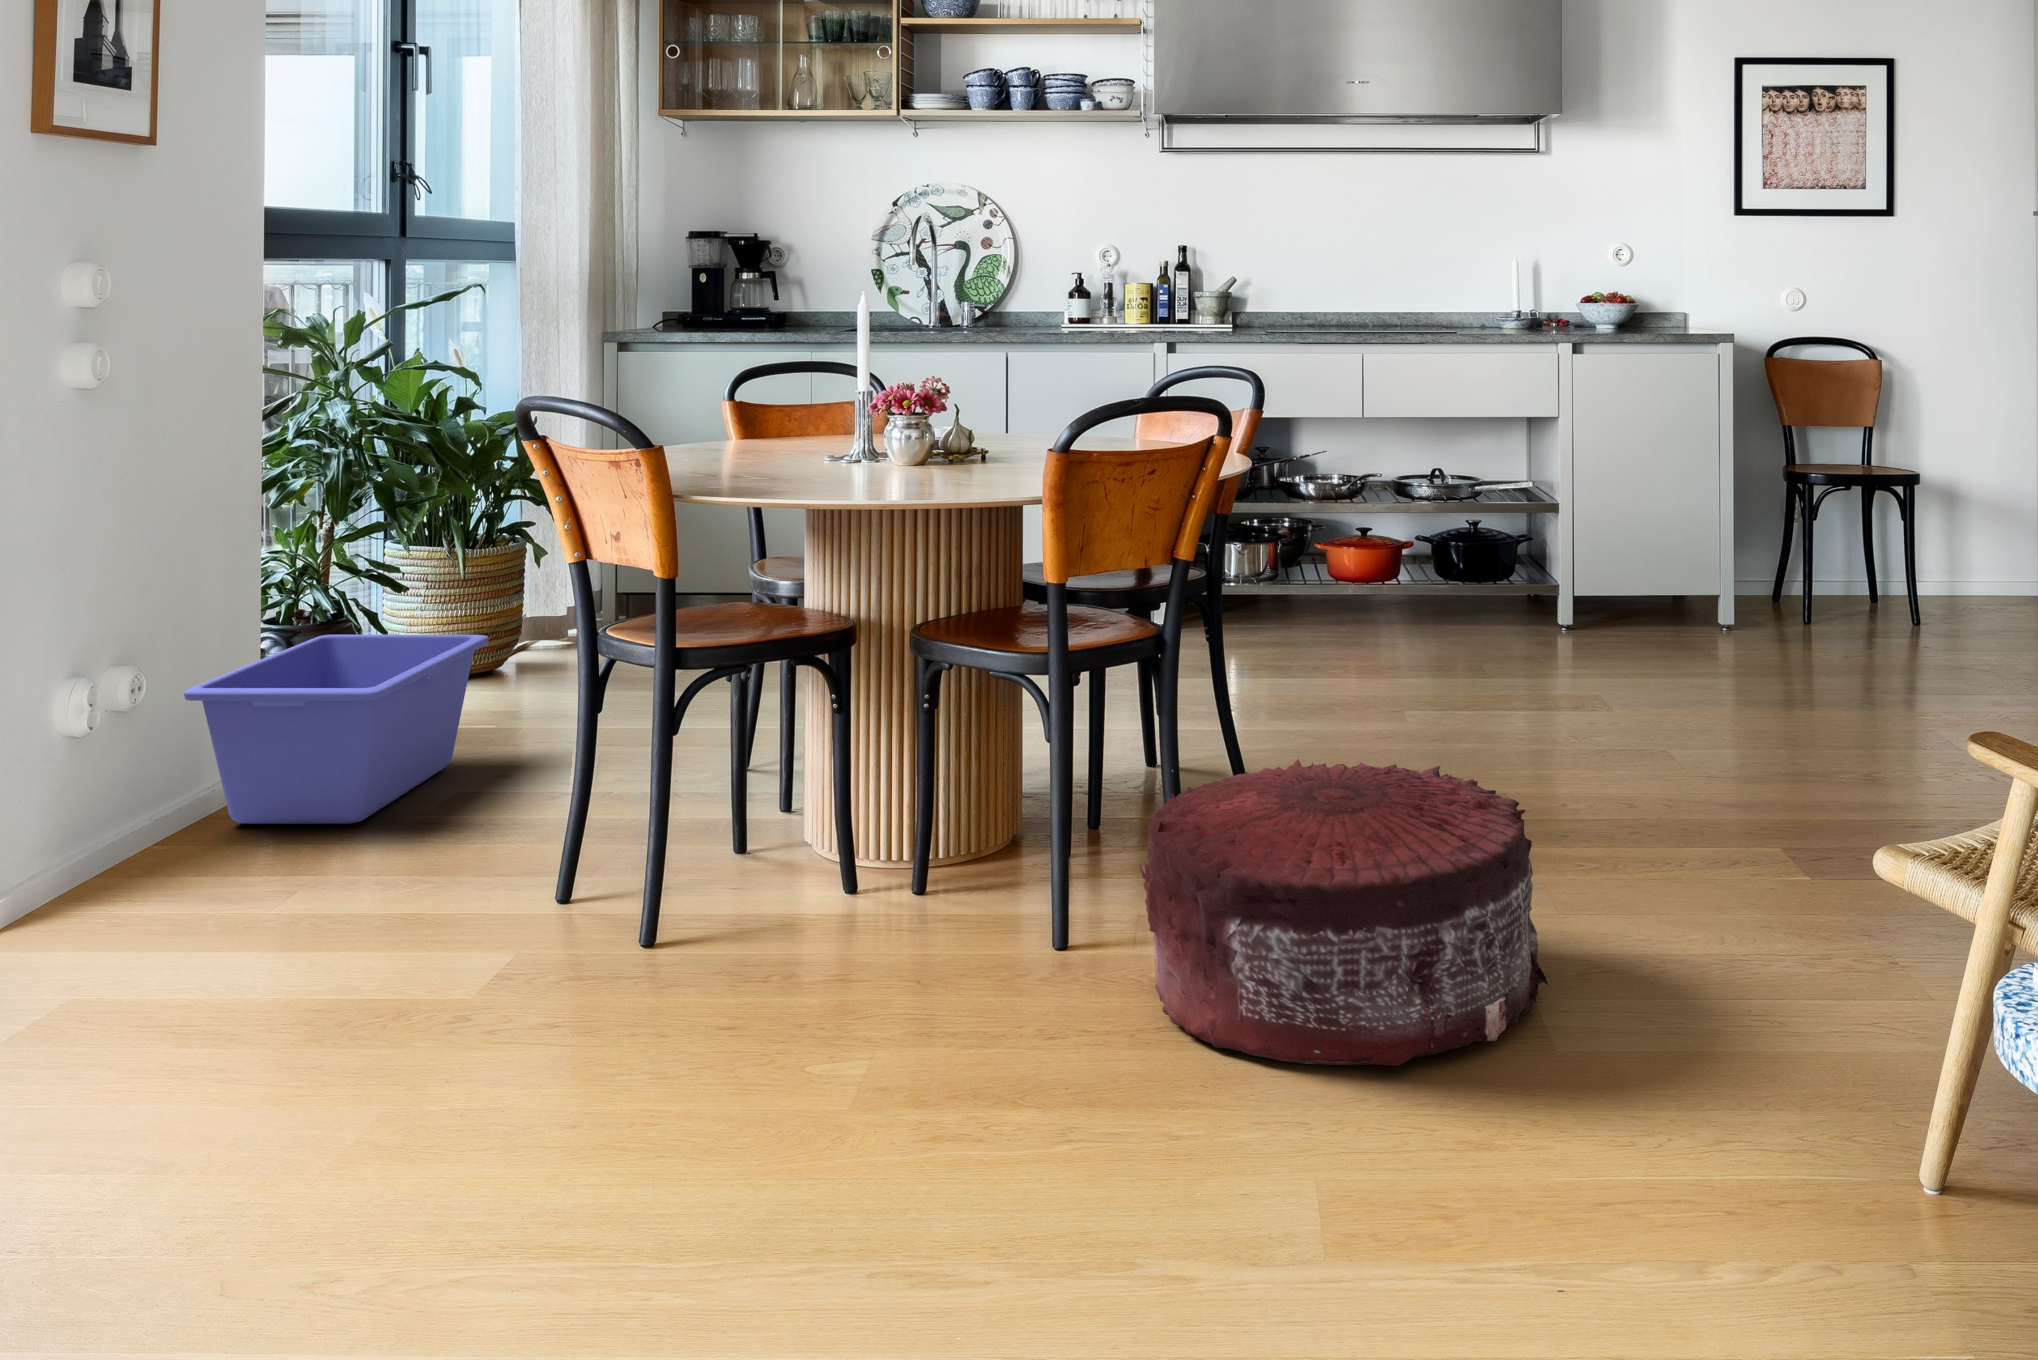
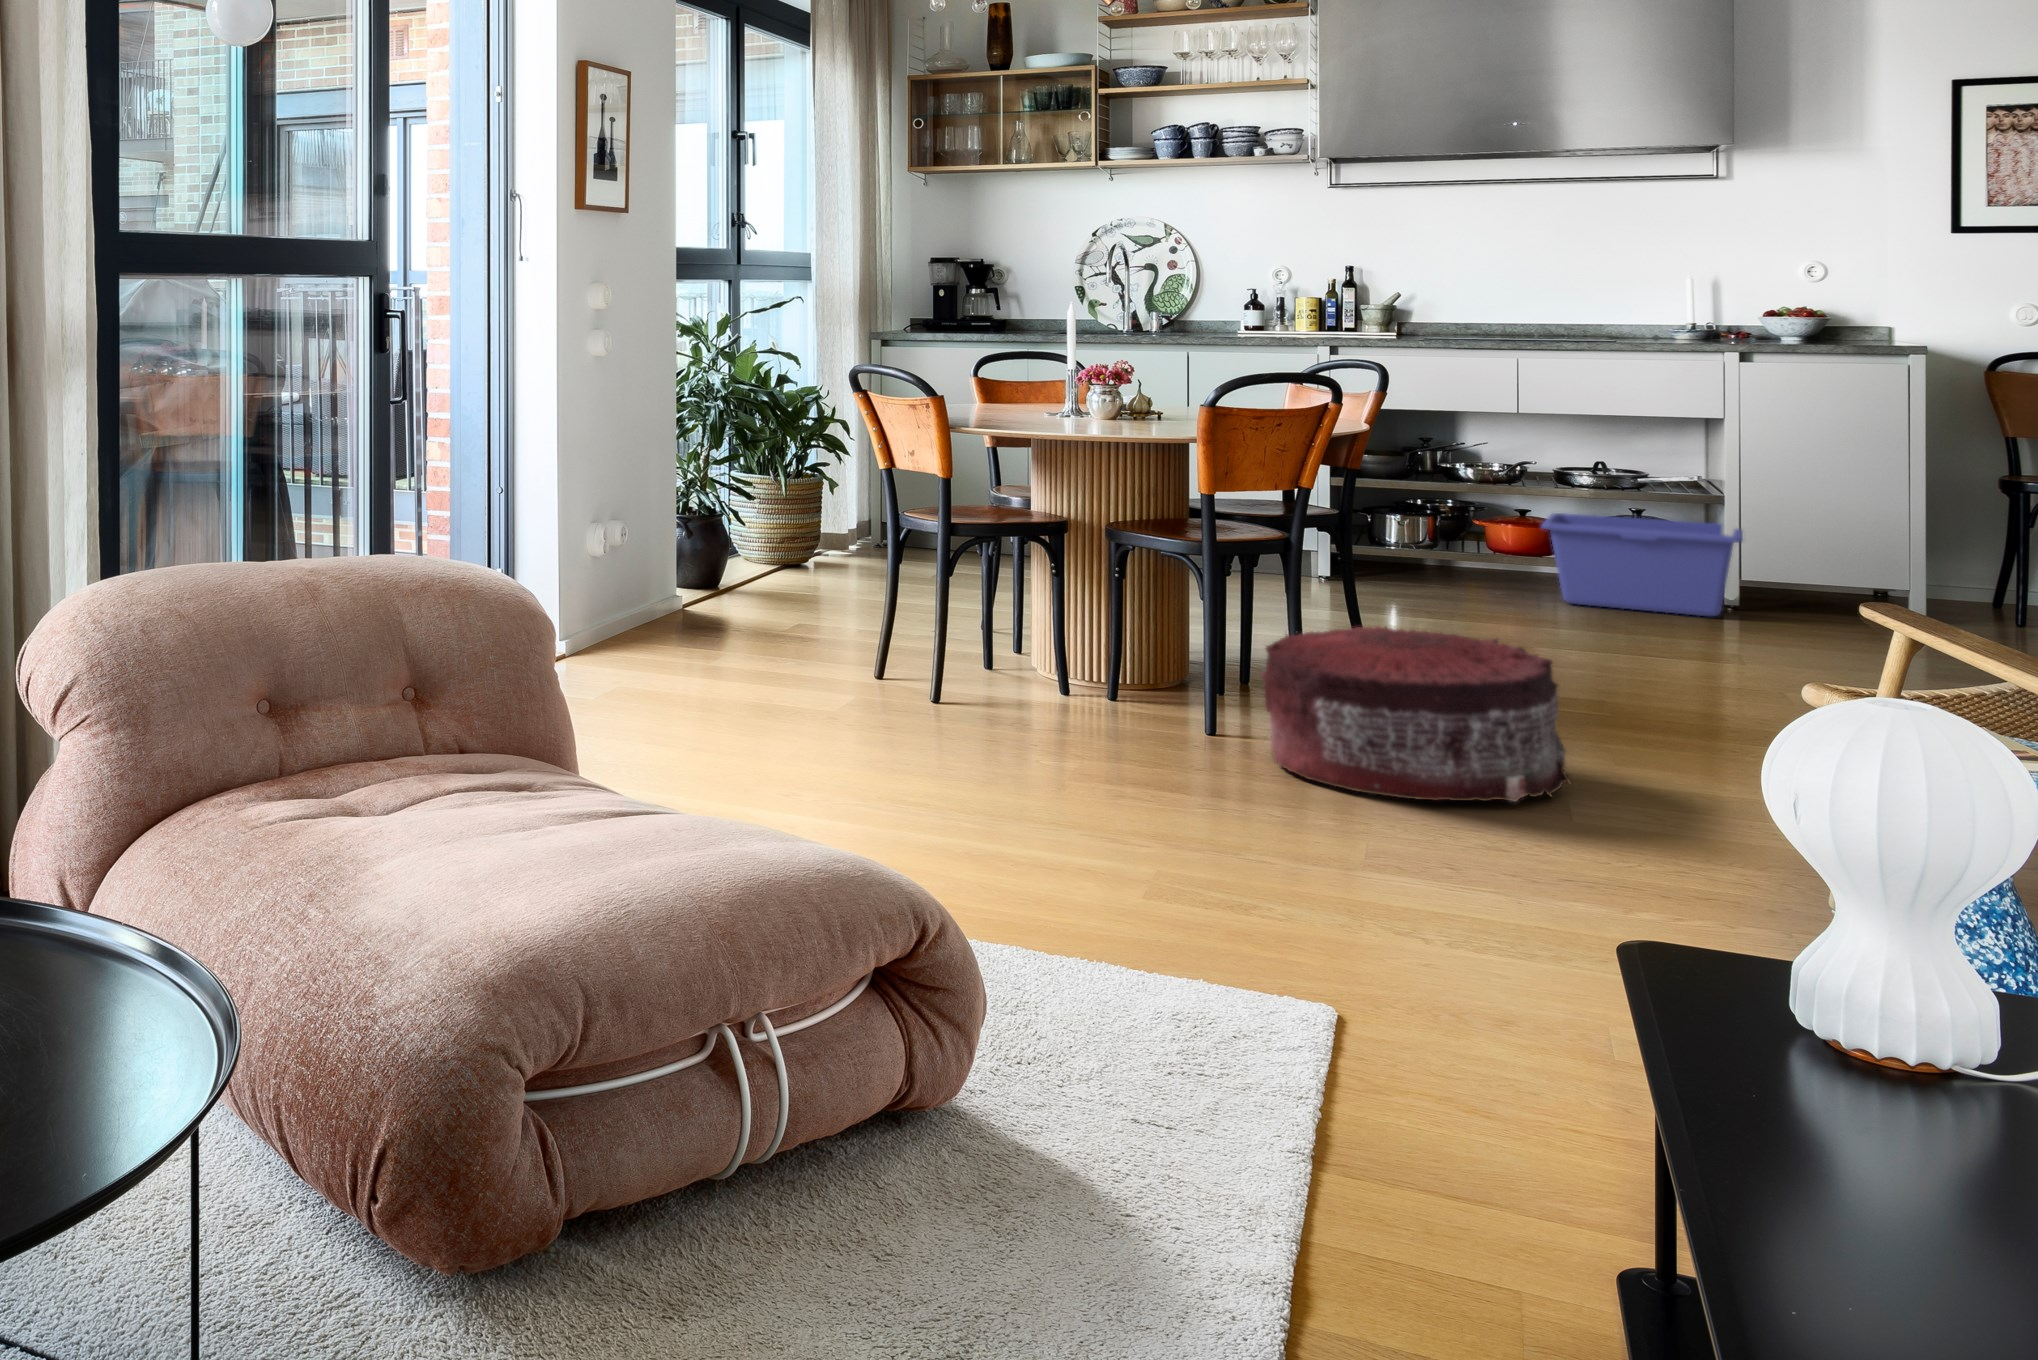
storage bin: present [184,635,489,824] -> present [1541,513,1743,616]

